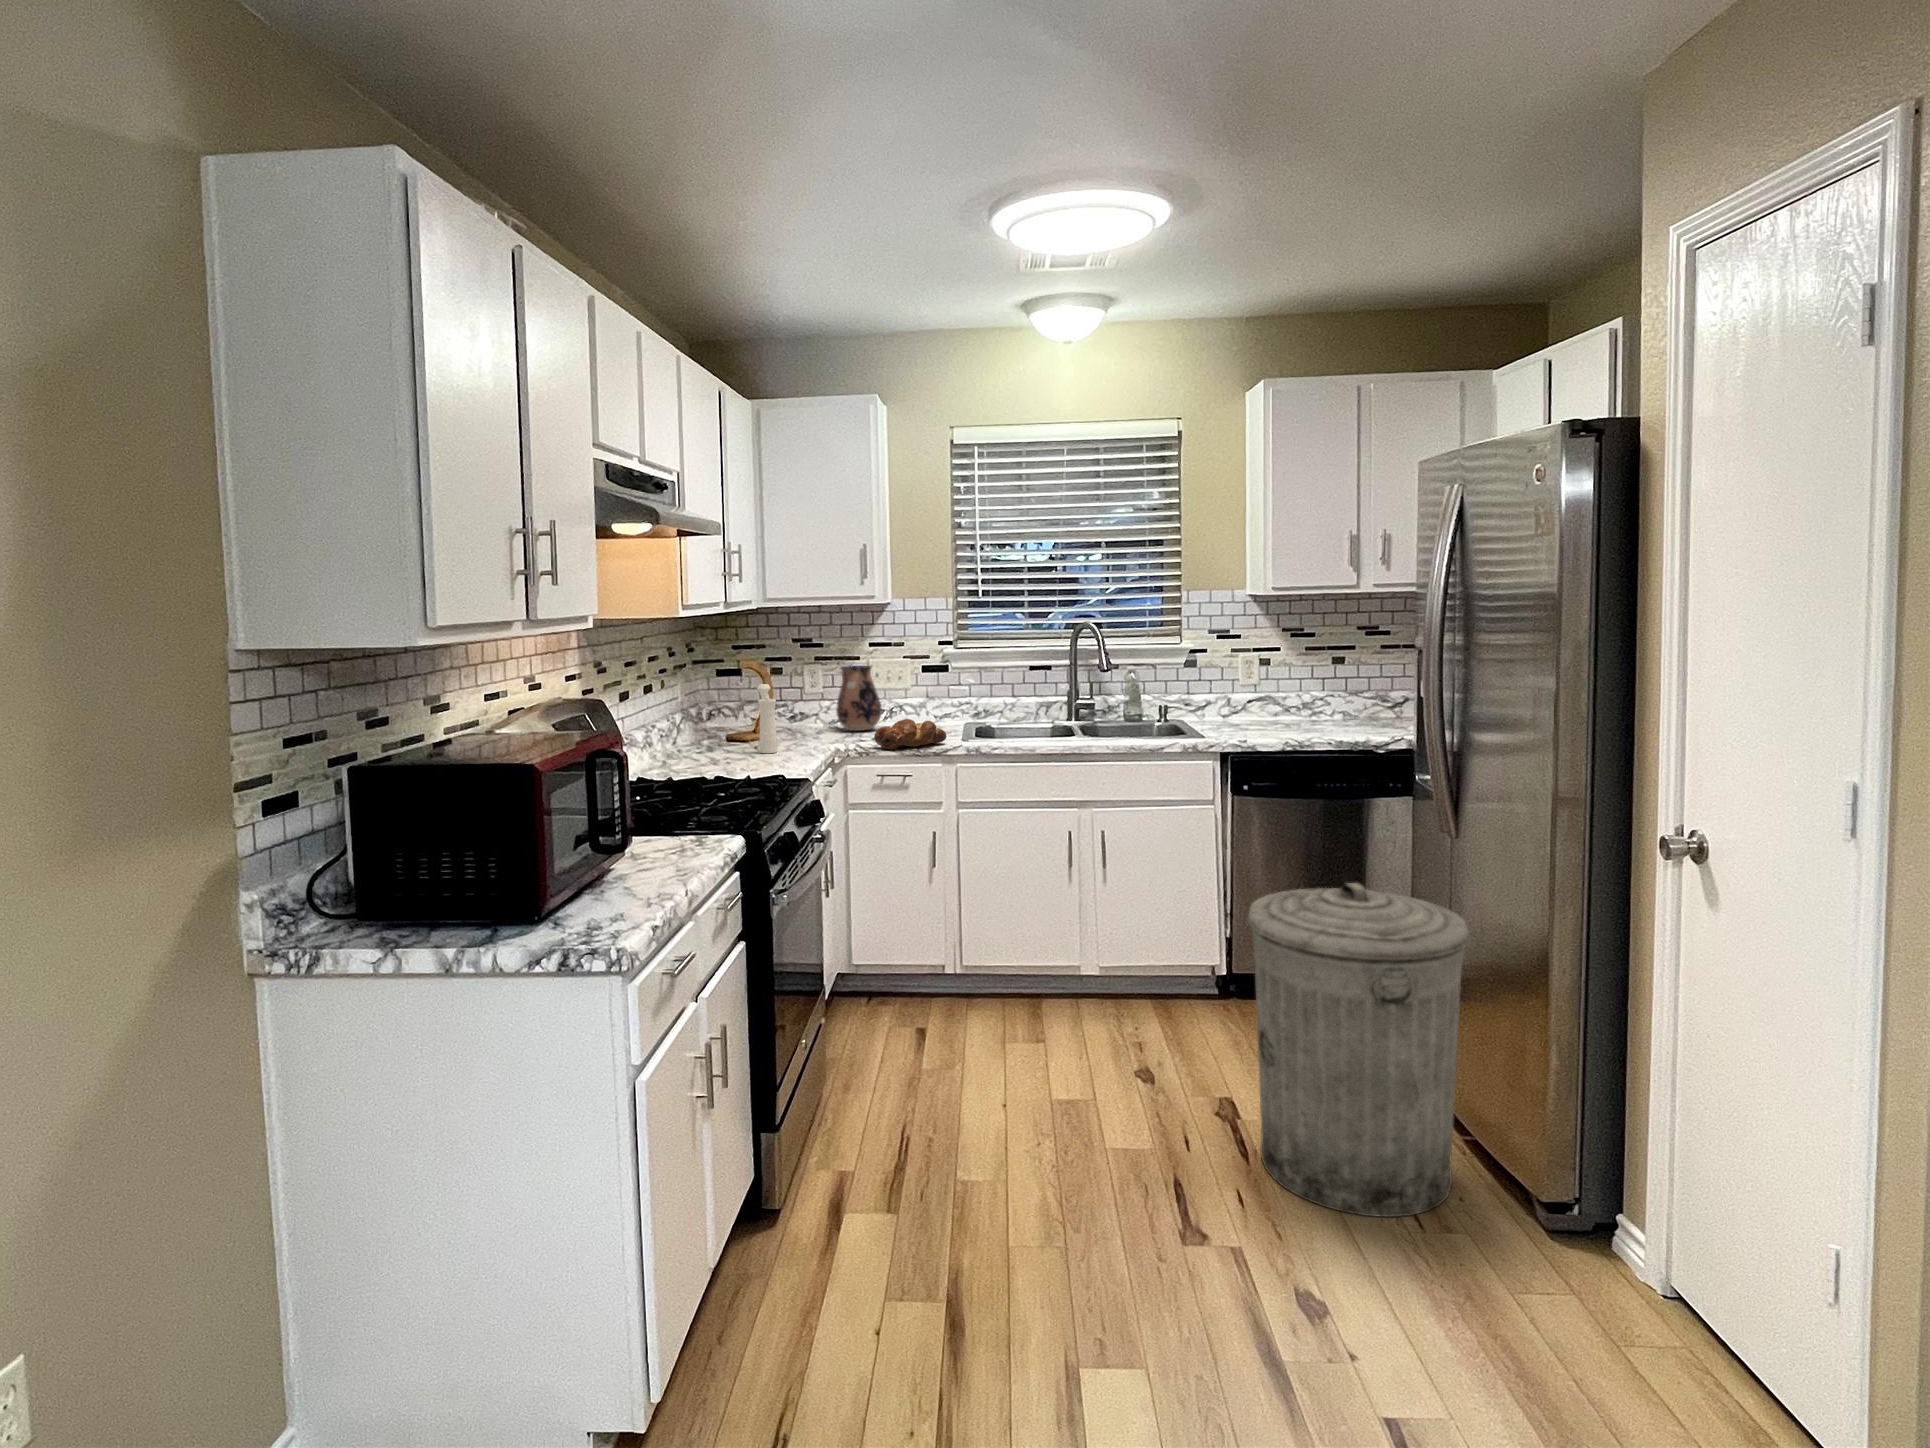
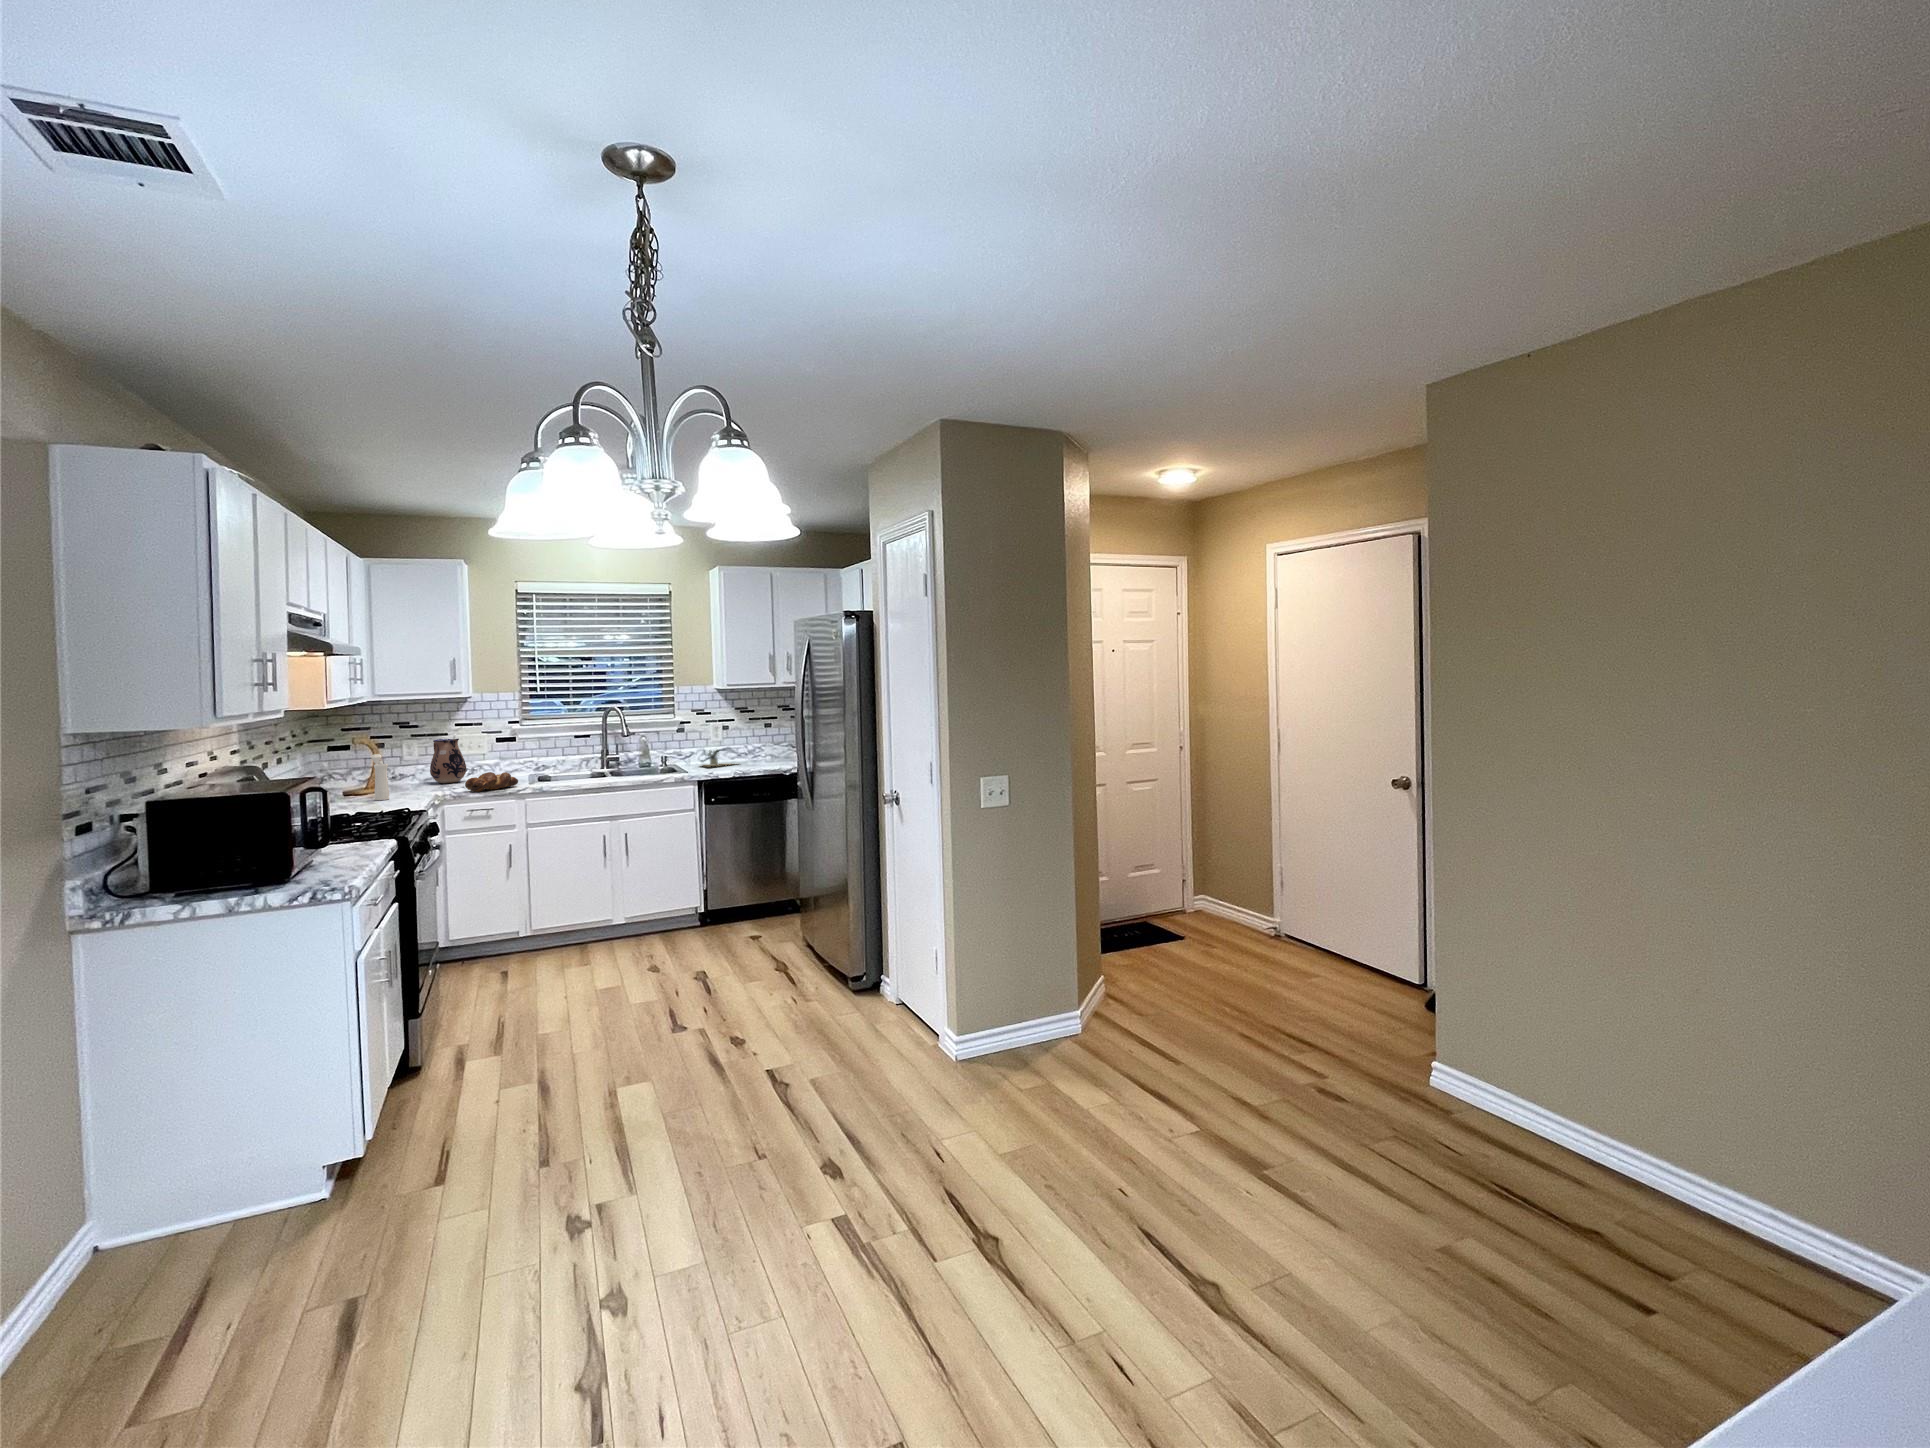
potted plant: none [1217,697,1314,727] -> present [708,750,730,766]
trash can: present [1247,883,1470,1217] -> none [698,835,801,991]

